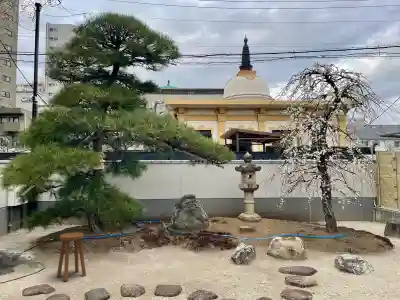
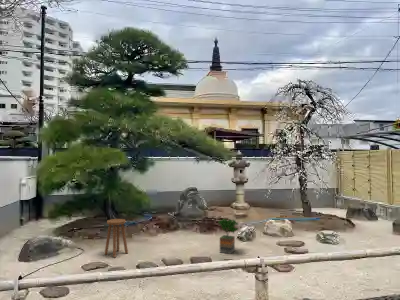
potted tree: none [198,235,225,283] -> present [219,219,238,254]

